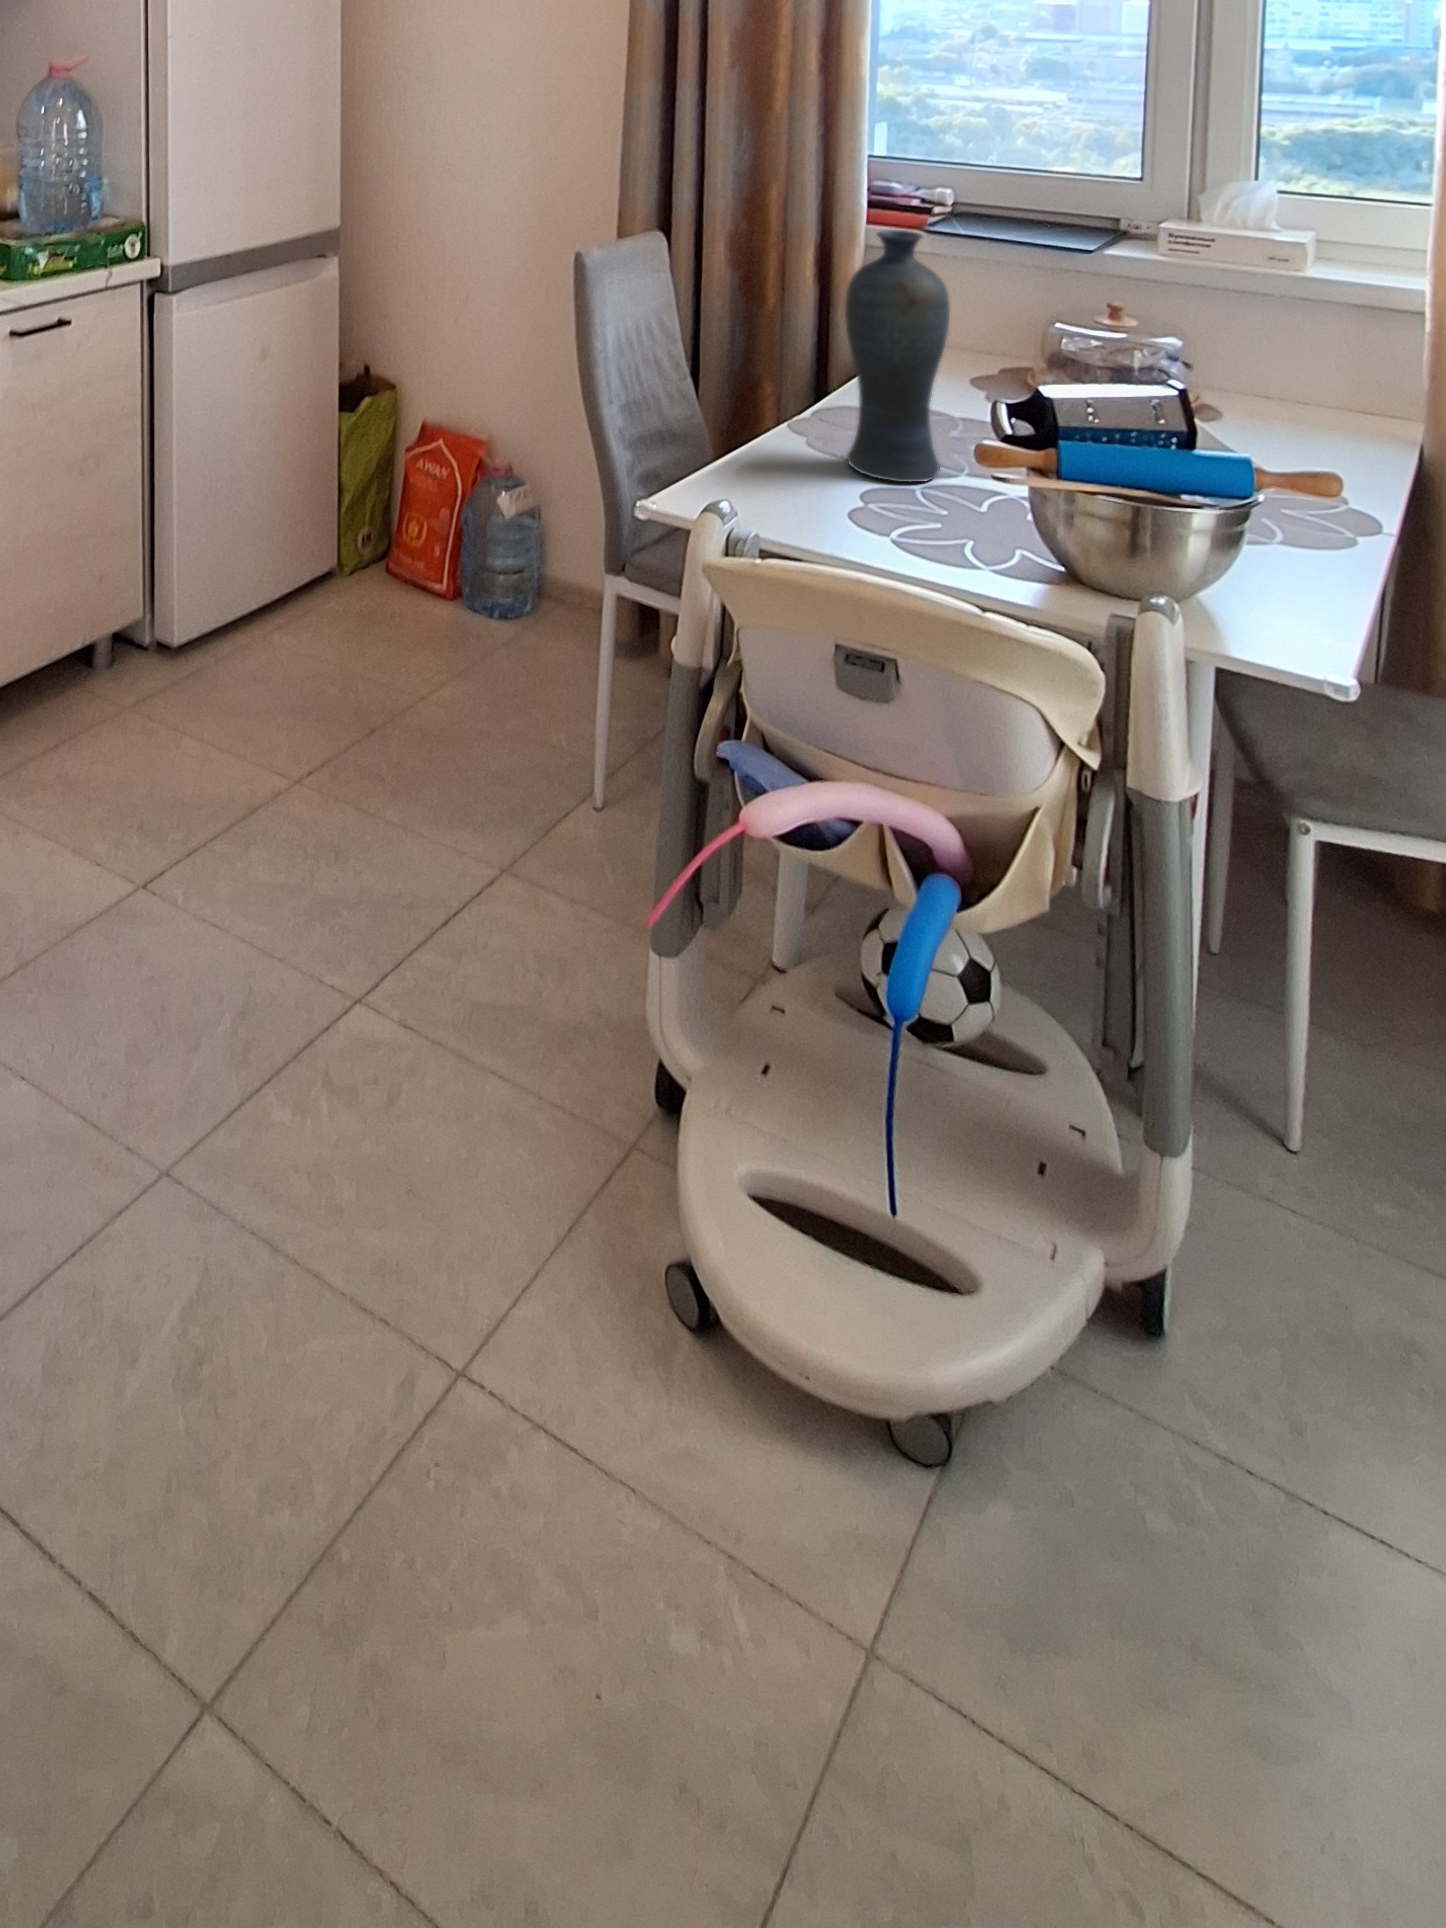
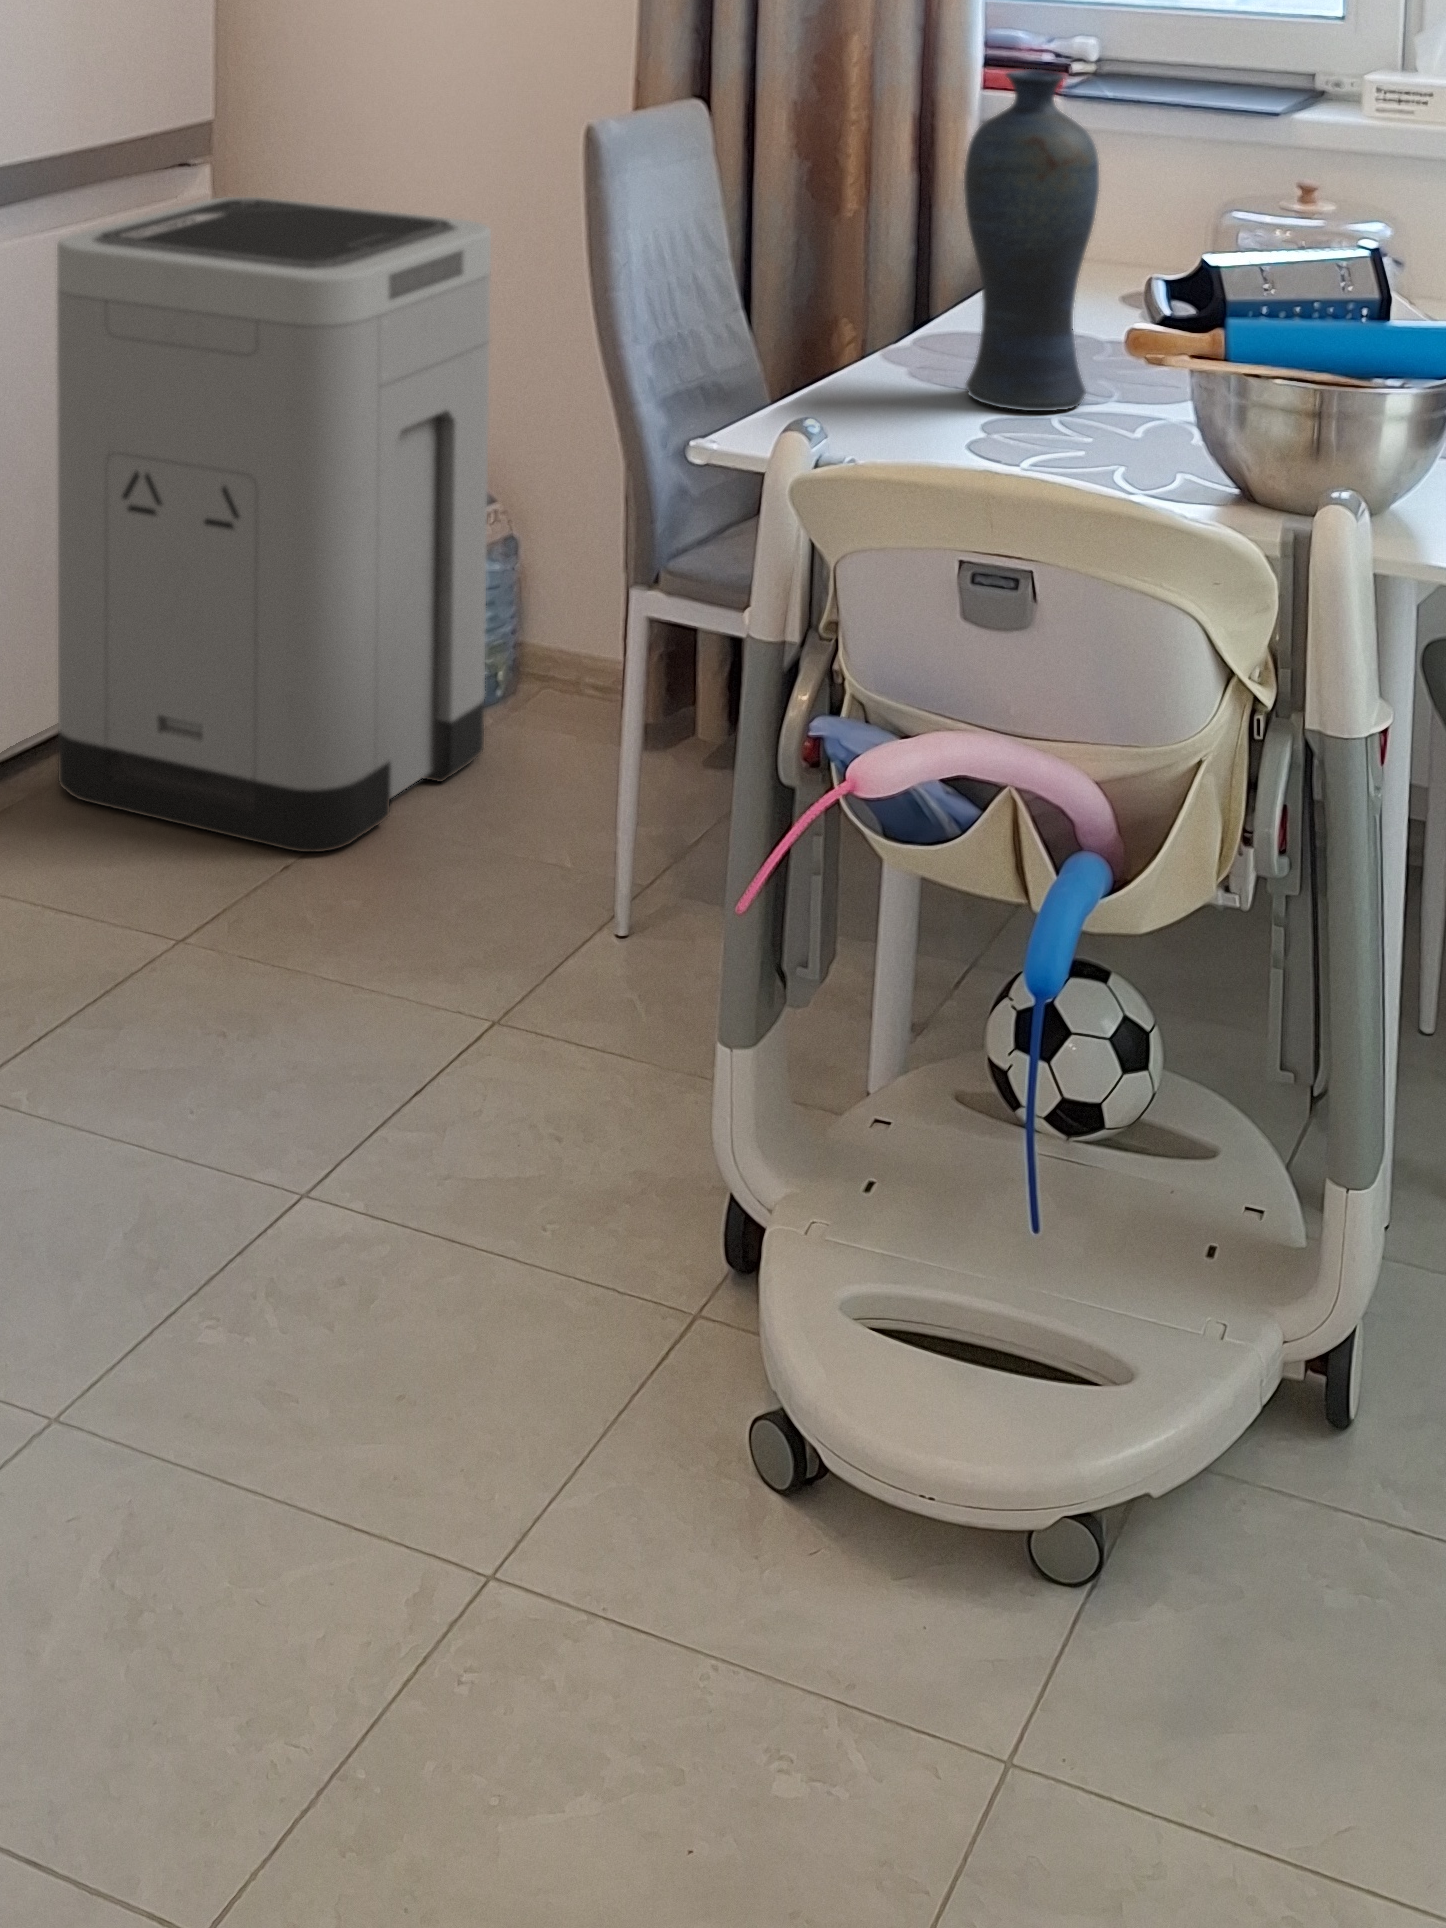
trash can: none [232,279,518,725] -> present [57,197,491,852]

